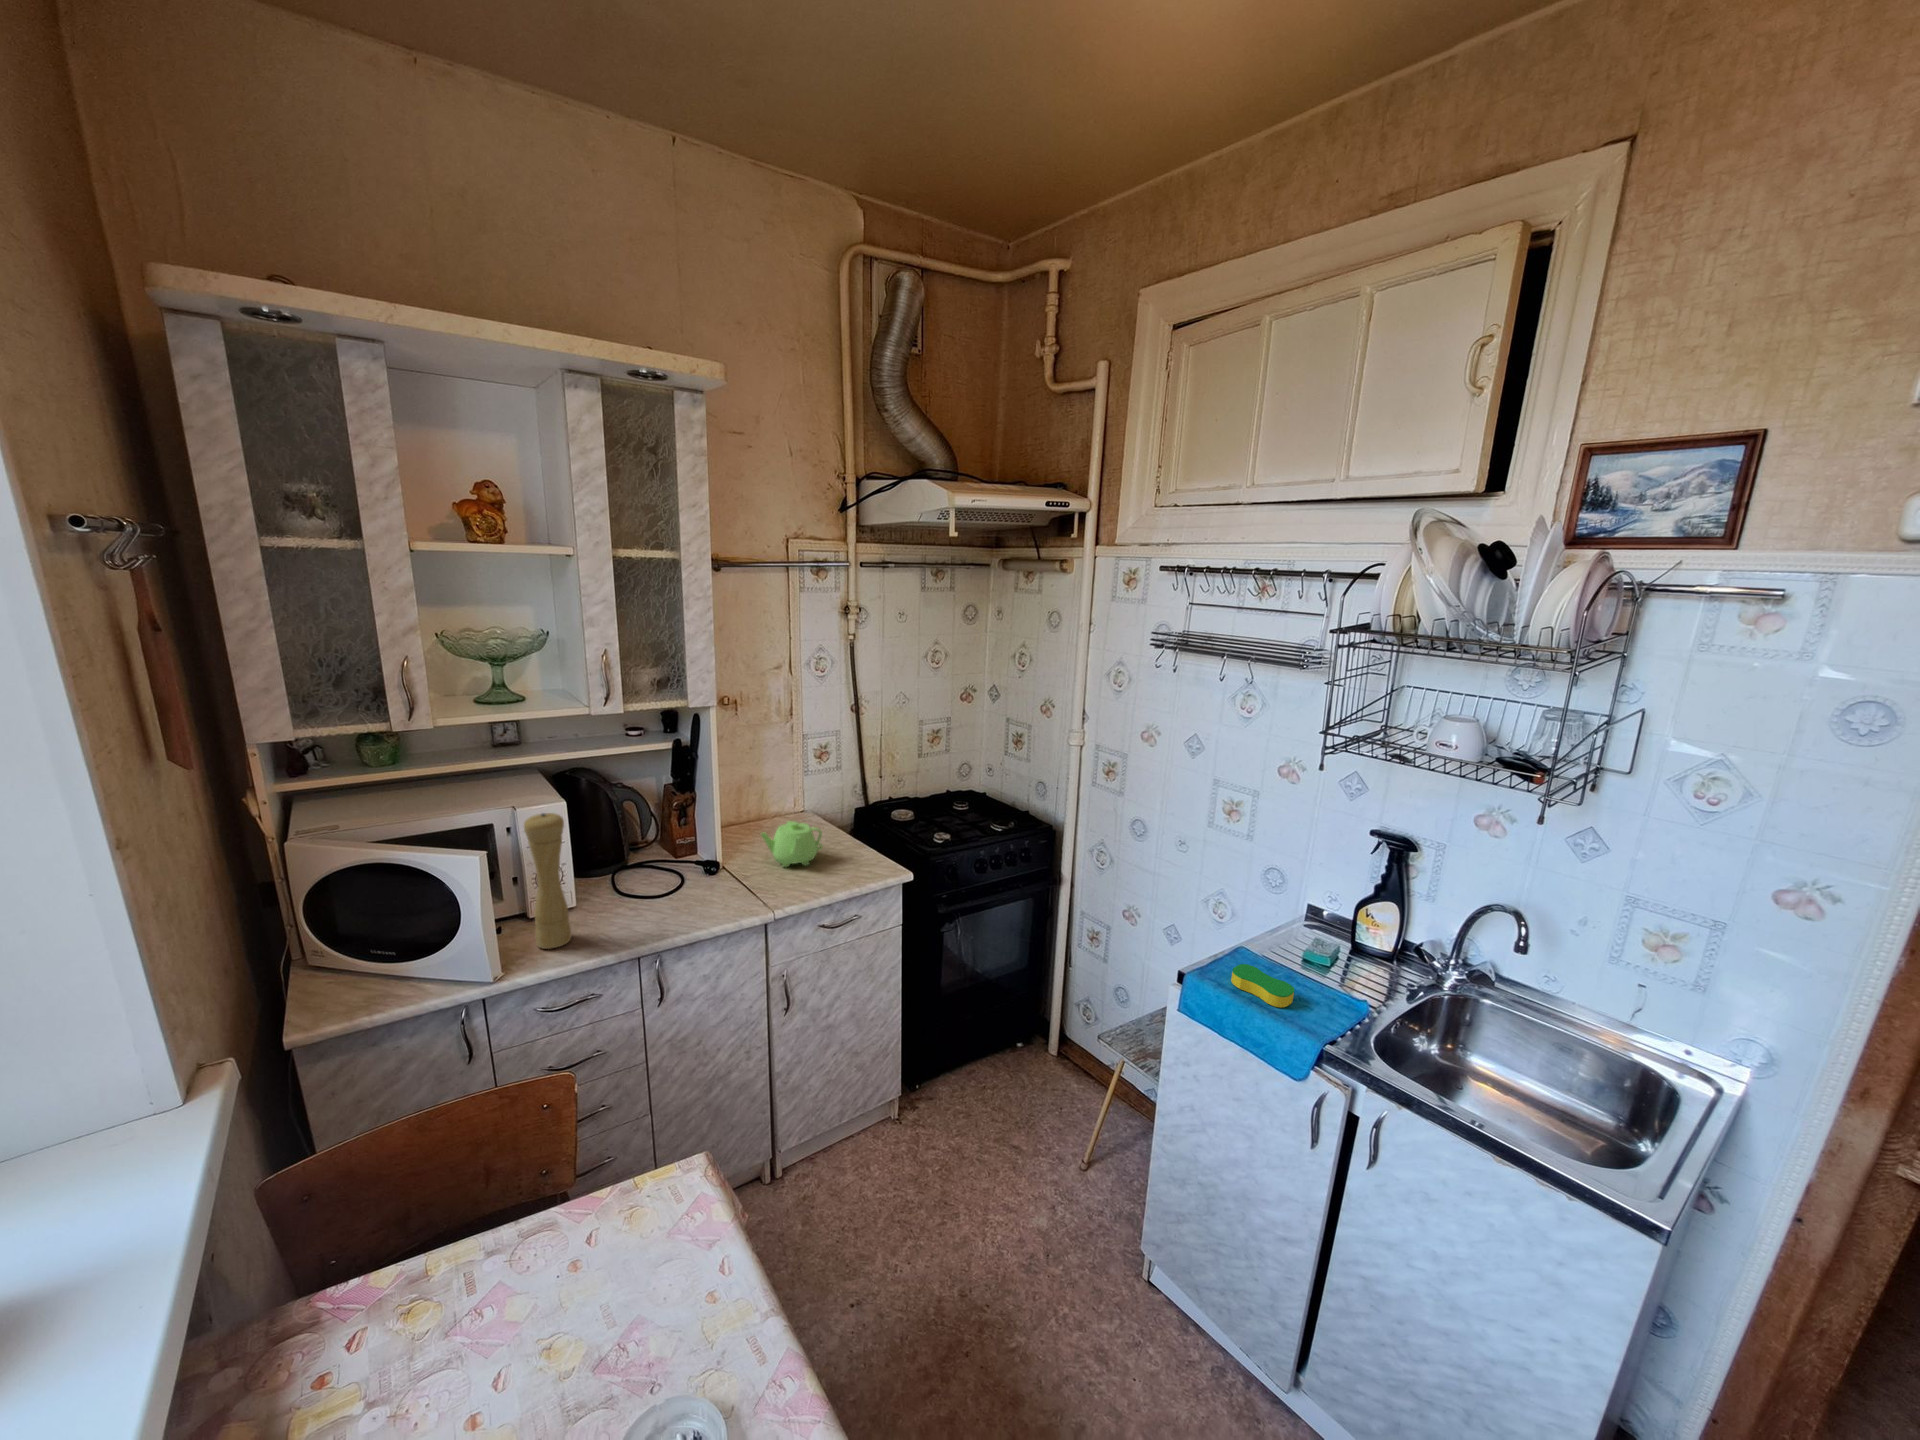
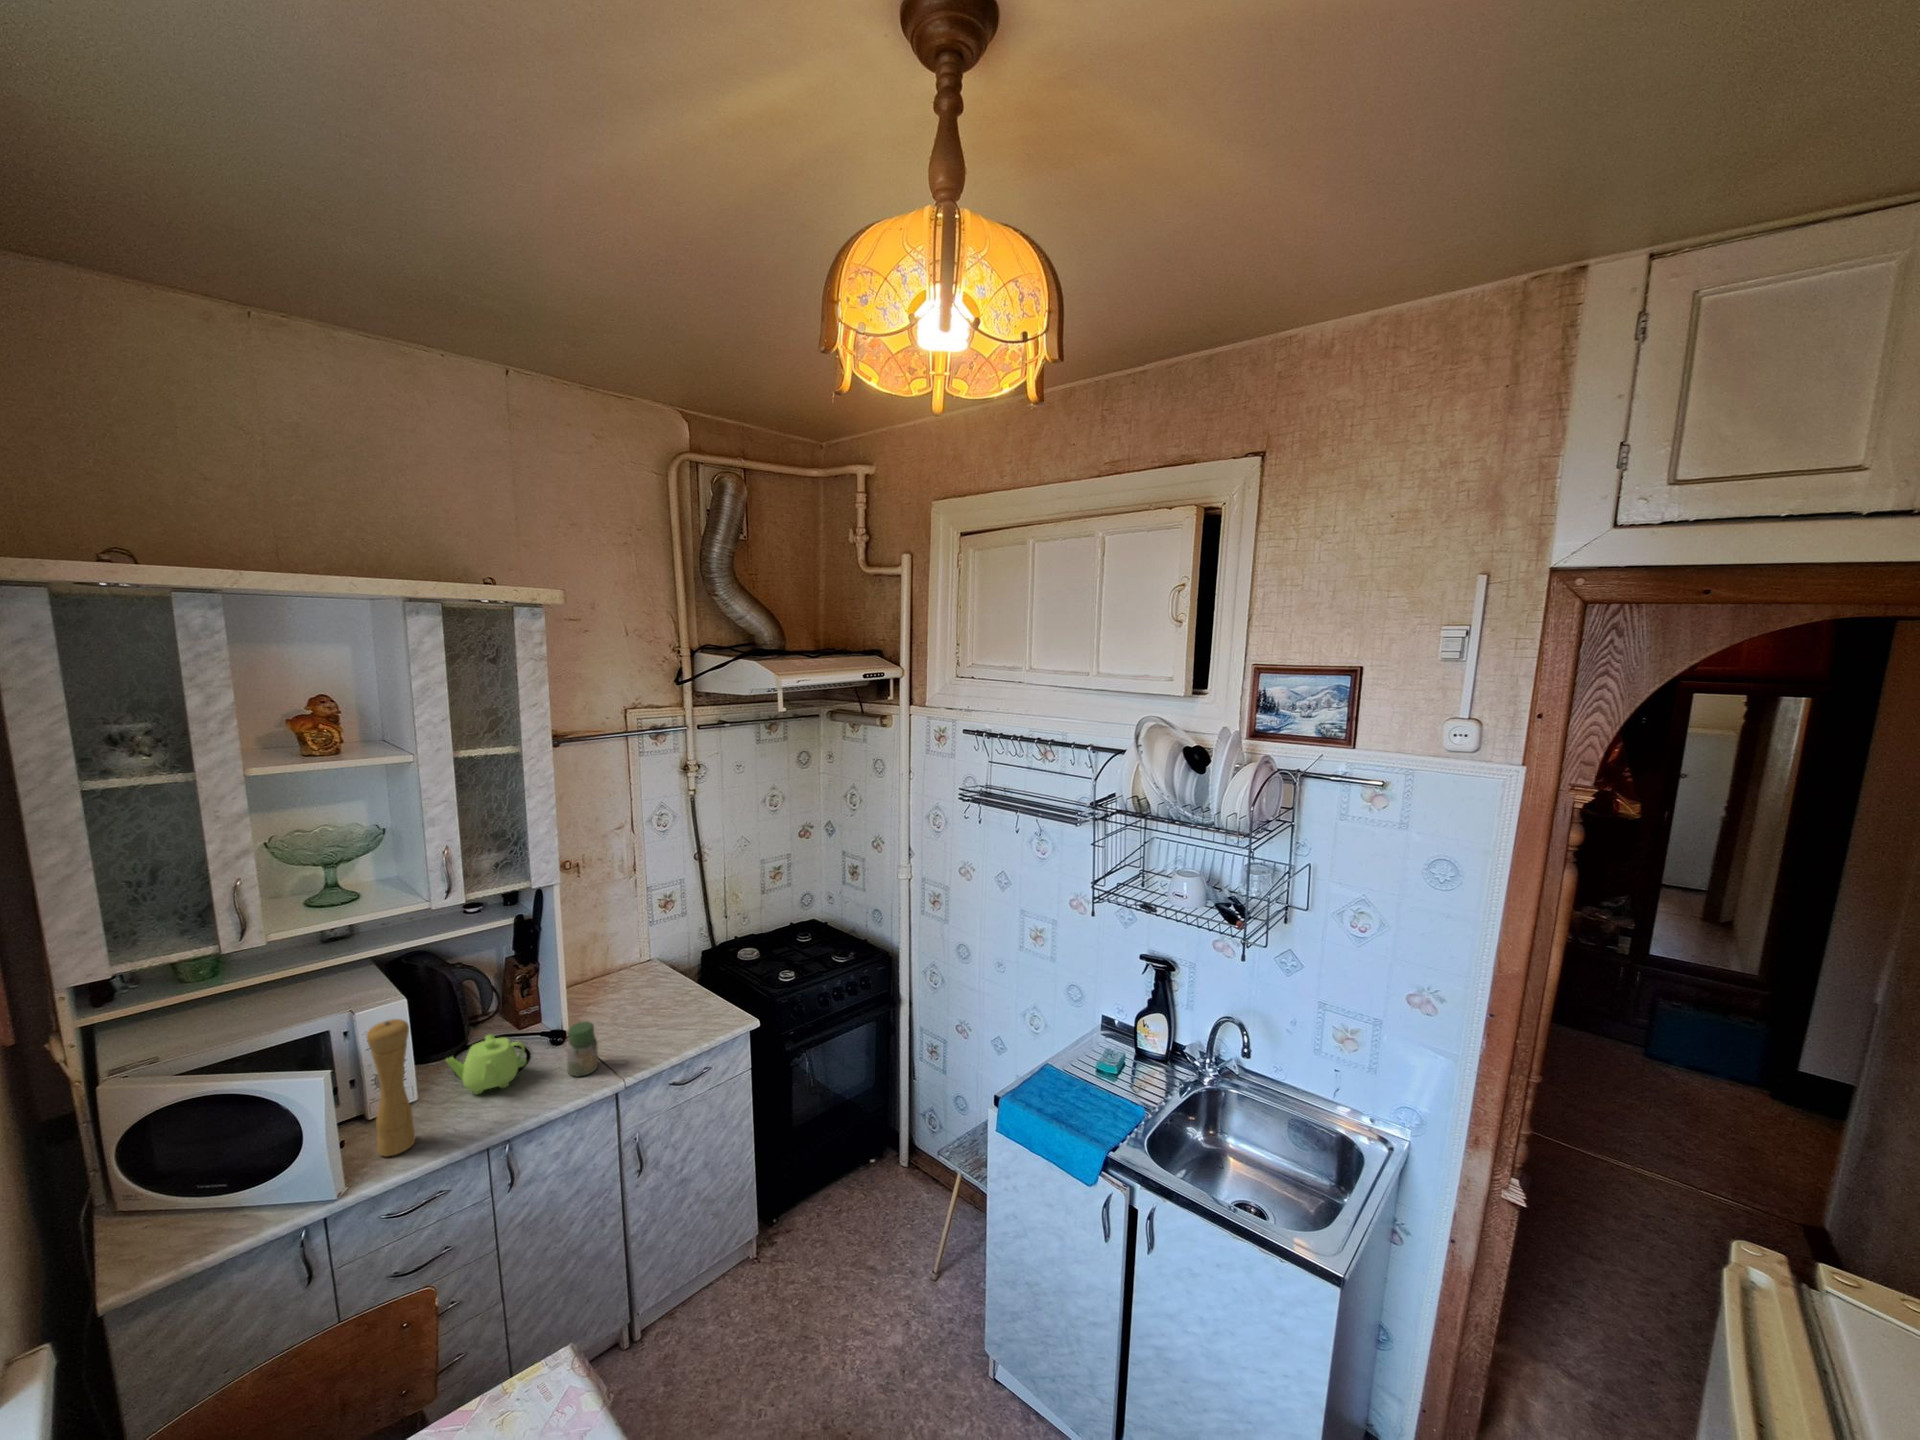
teapot: present [761,821,823,867] -> present [446,1034,526,1095]
jar: none [718,848,749,902] -> present [567,1021,598,1077]
sponge: present [1231,964,1294,1007] -> none [1036,1083,1084,1120]

